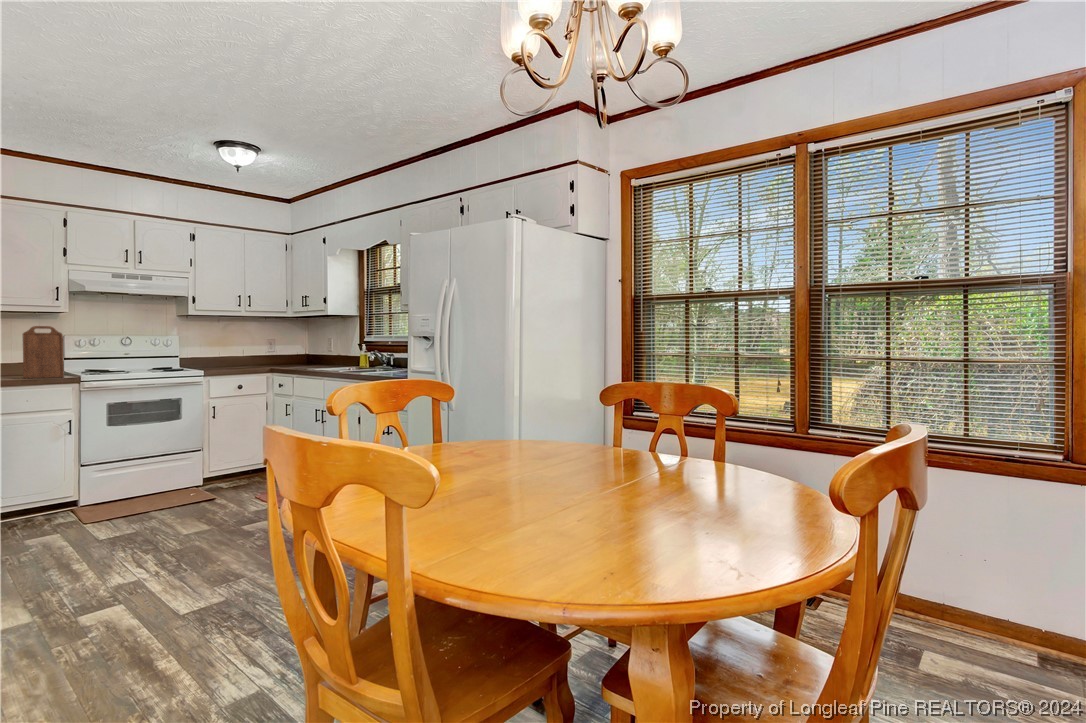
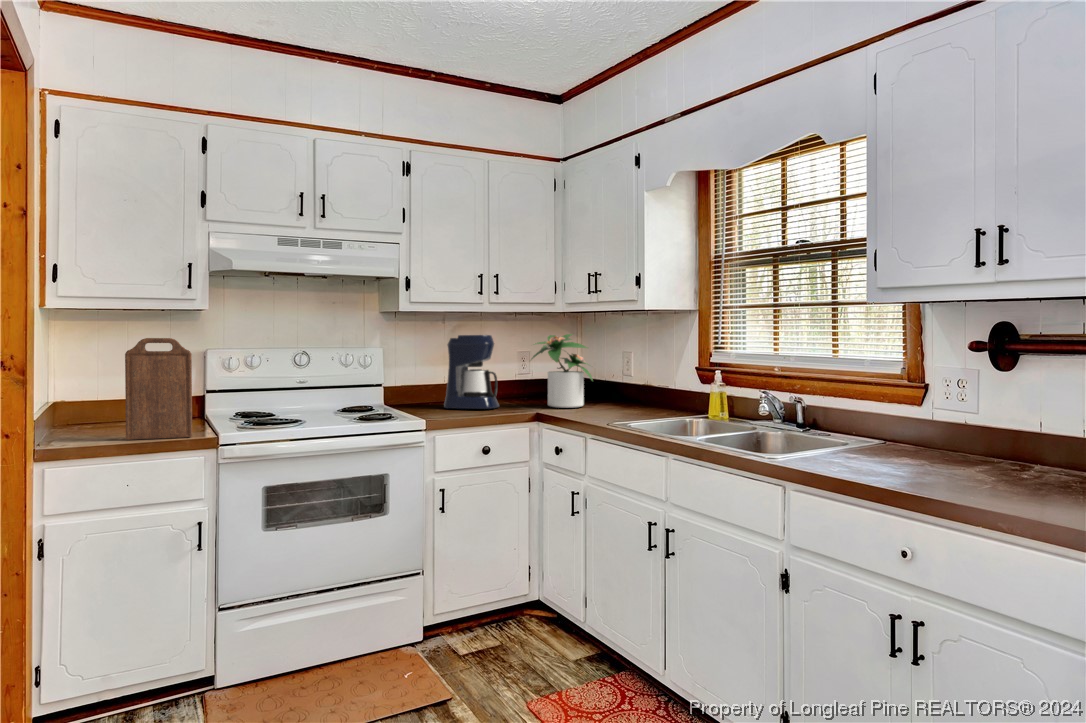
coffee maker: none [218,328,252,367] -> present [444,335,499,409]
potted plant: none [269,328,308,367] -> present [531,334,592,408]

